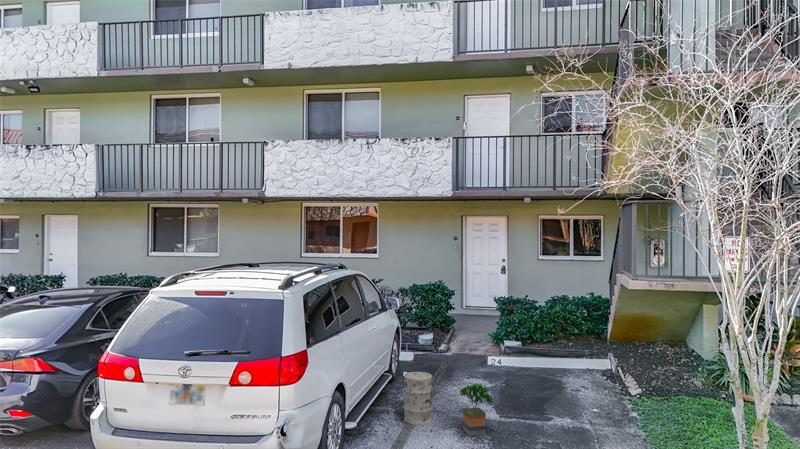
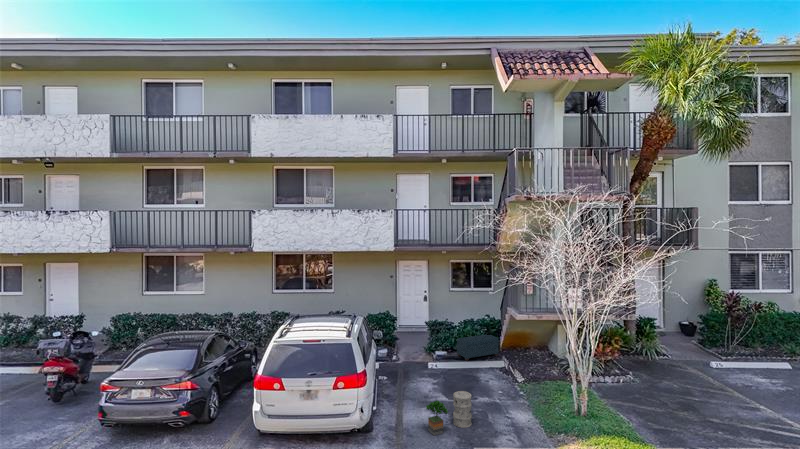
bench: none [538,321,604,355] -> present [457,335,498,361]
trash can: present [403,372,433,425] -> present [453,391,472,428]

